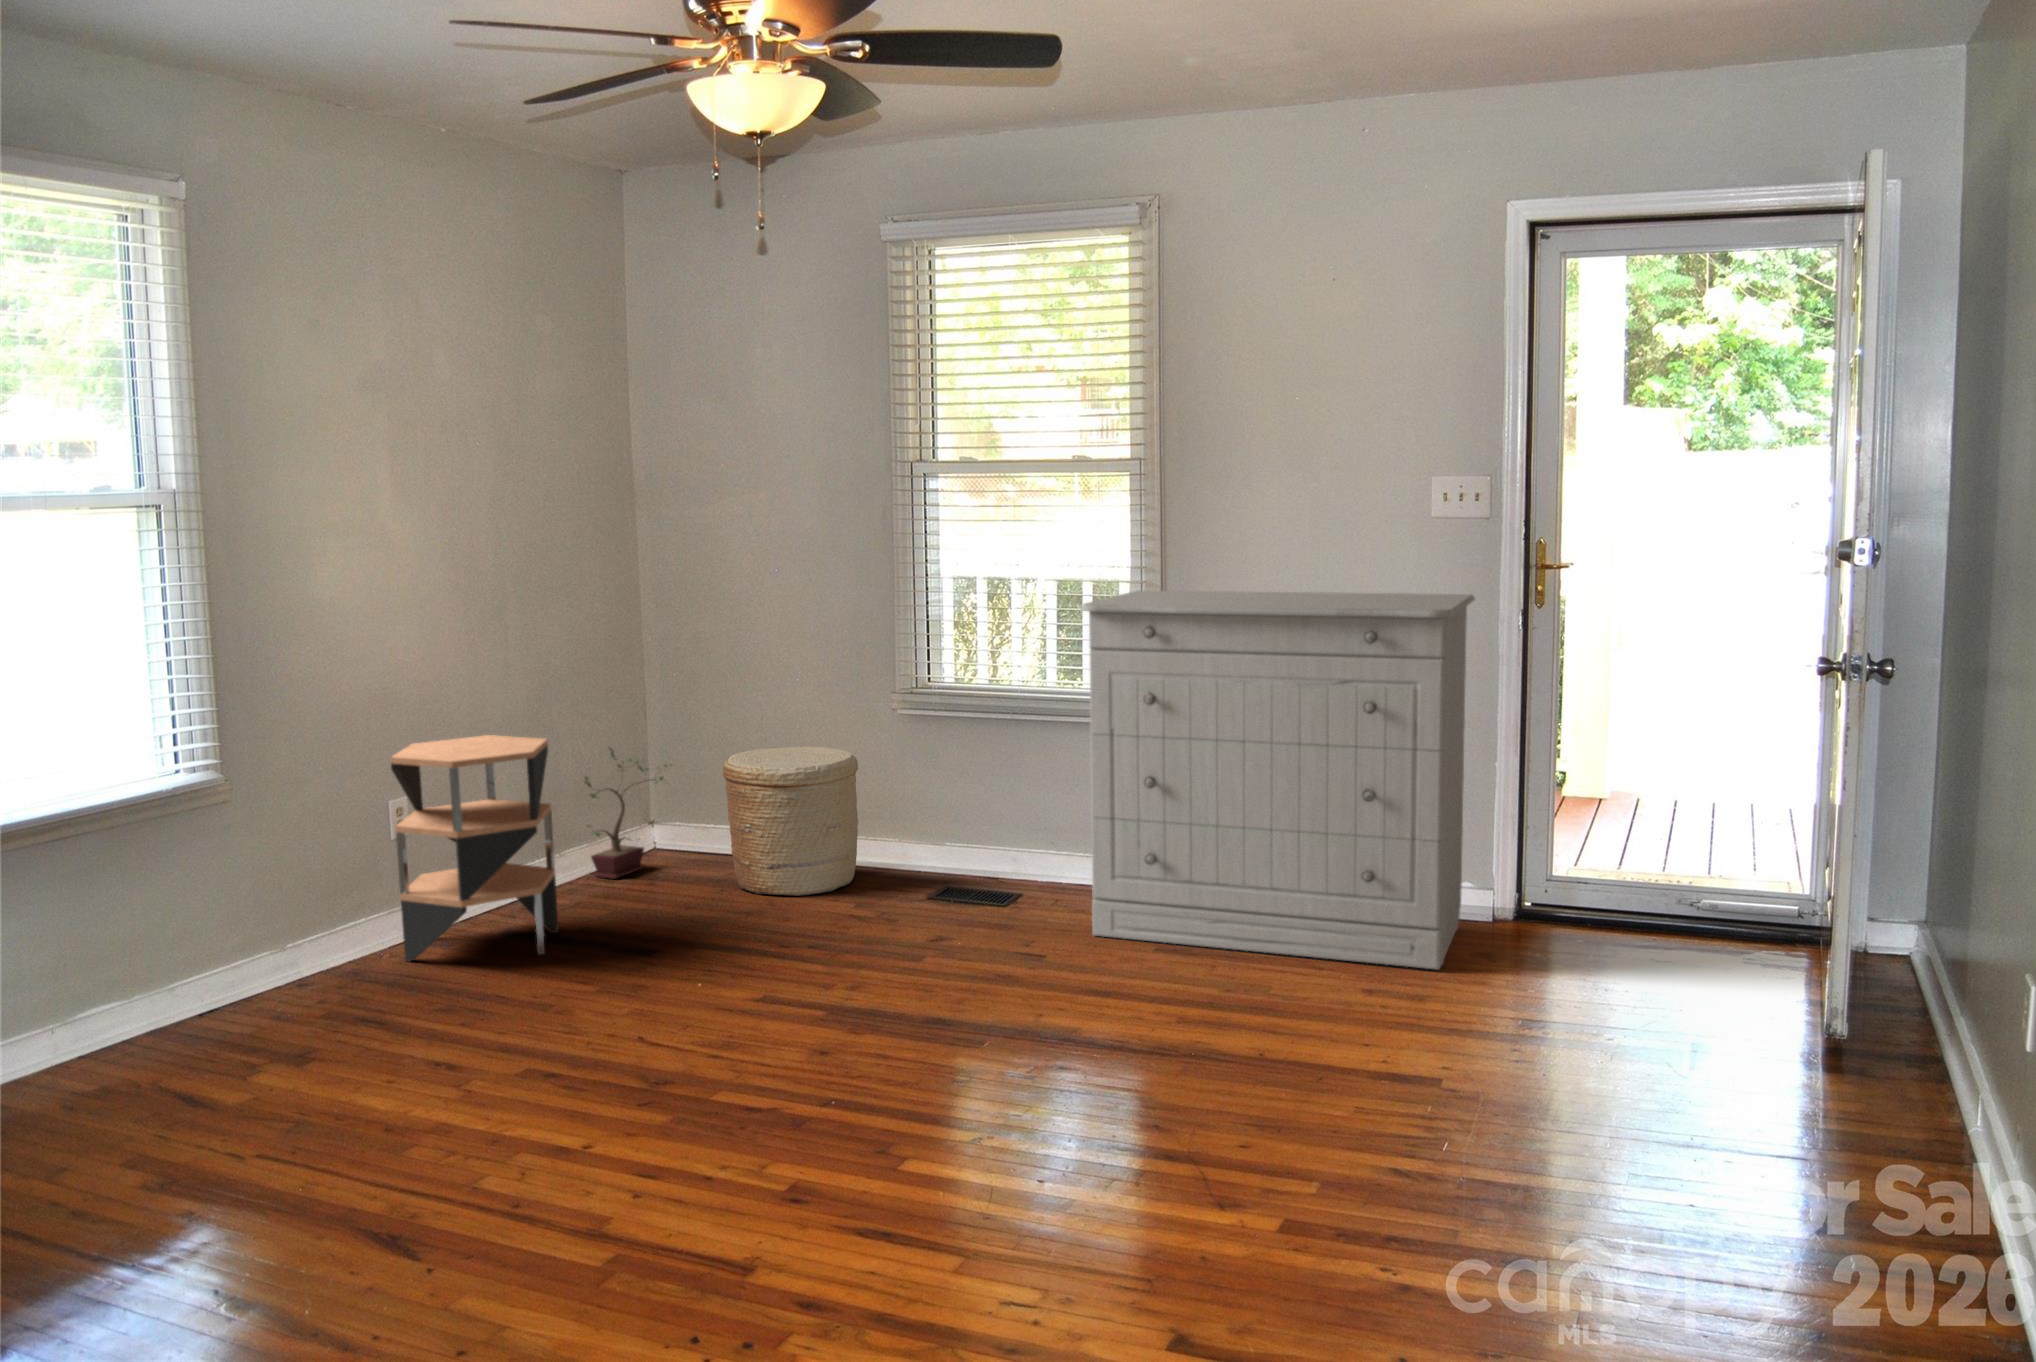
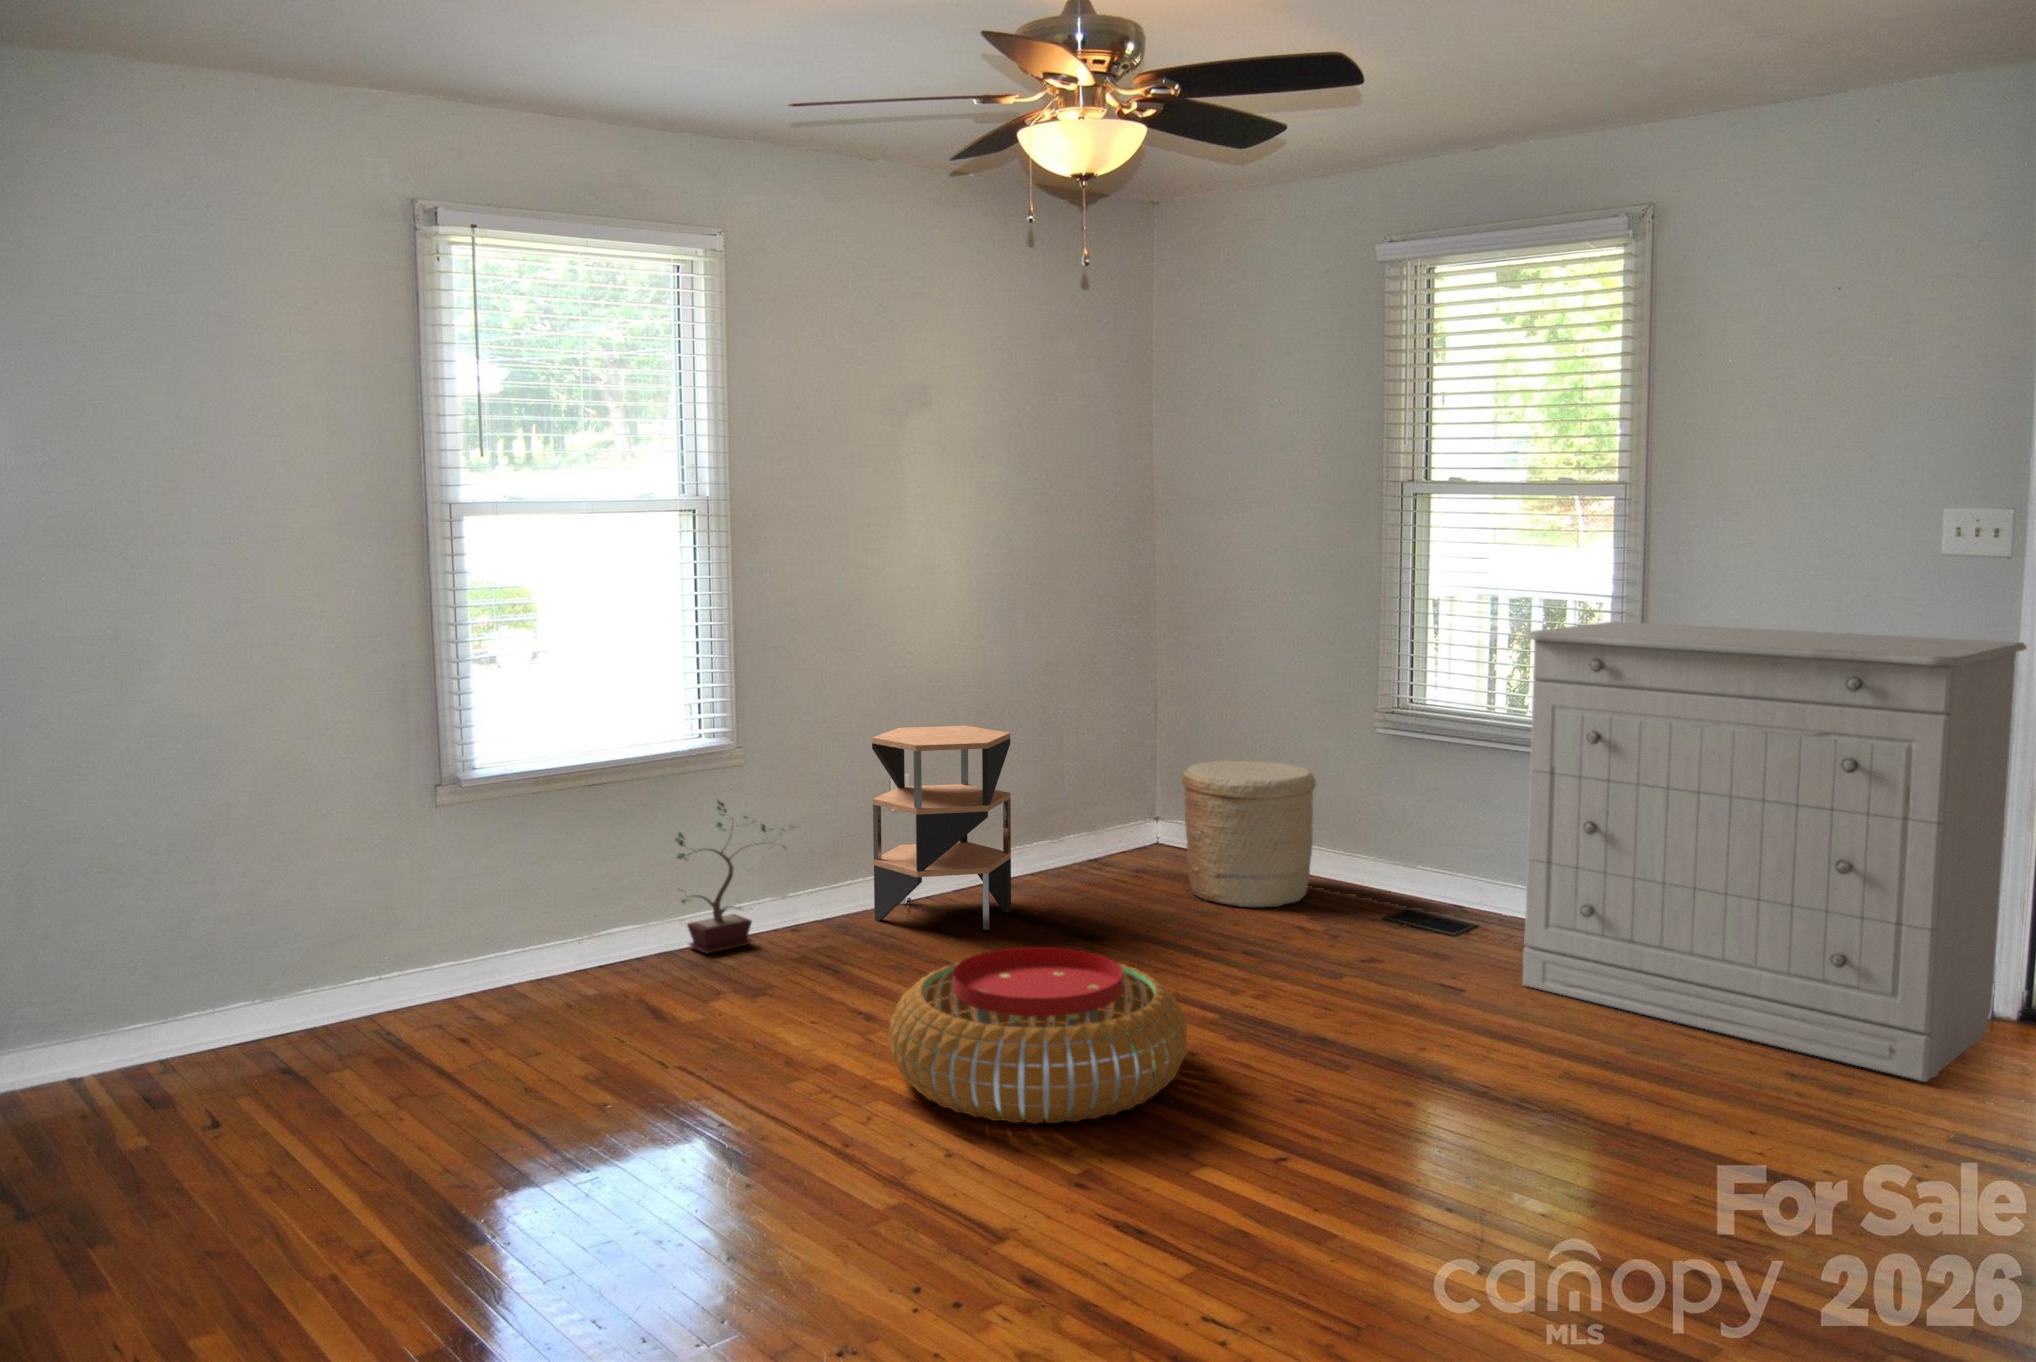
potted plant: present [585,748,672,879] -> present [675,801,798,953]
pouf: none [520,960,843,1153] -> present [889,947,1187,1124]

